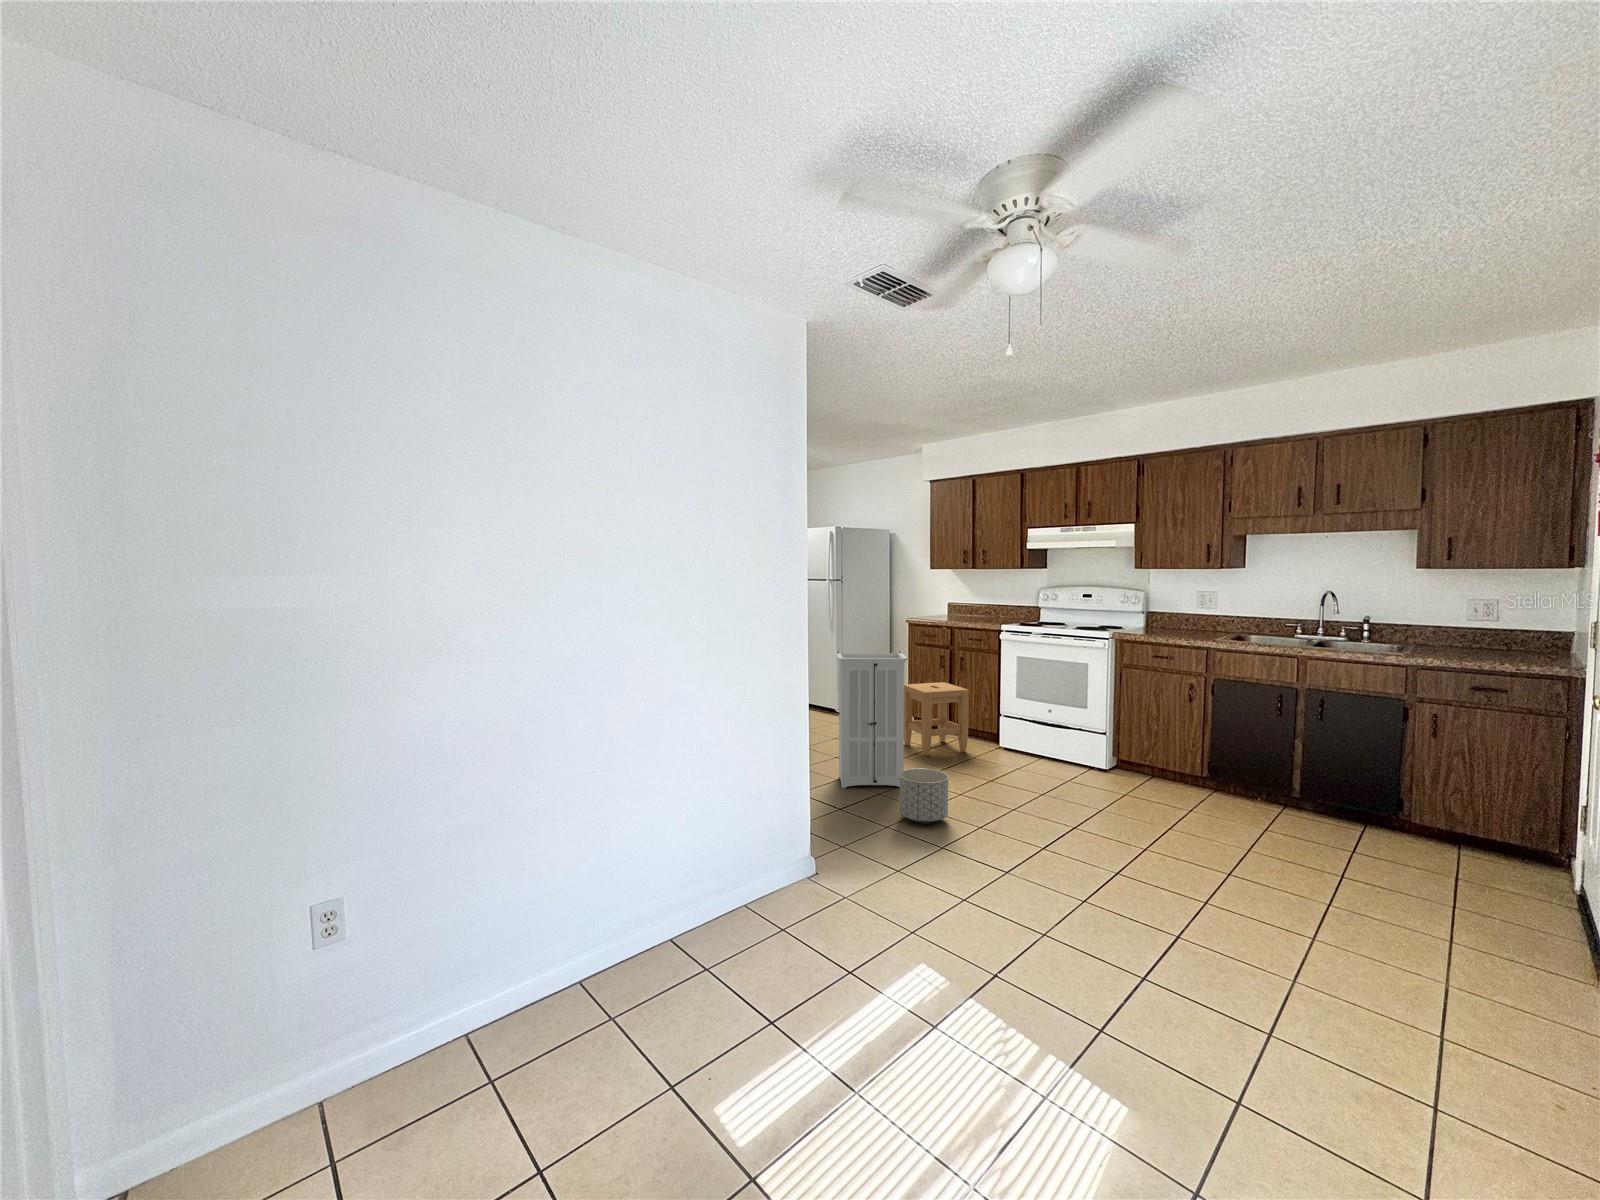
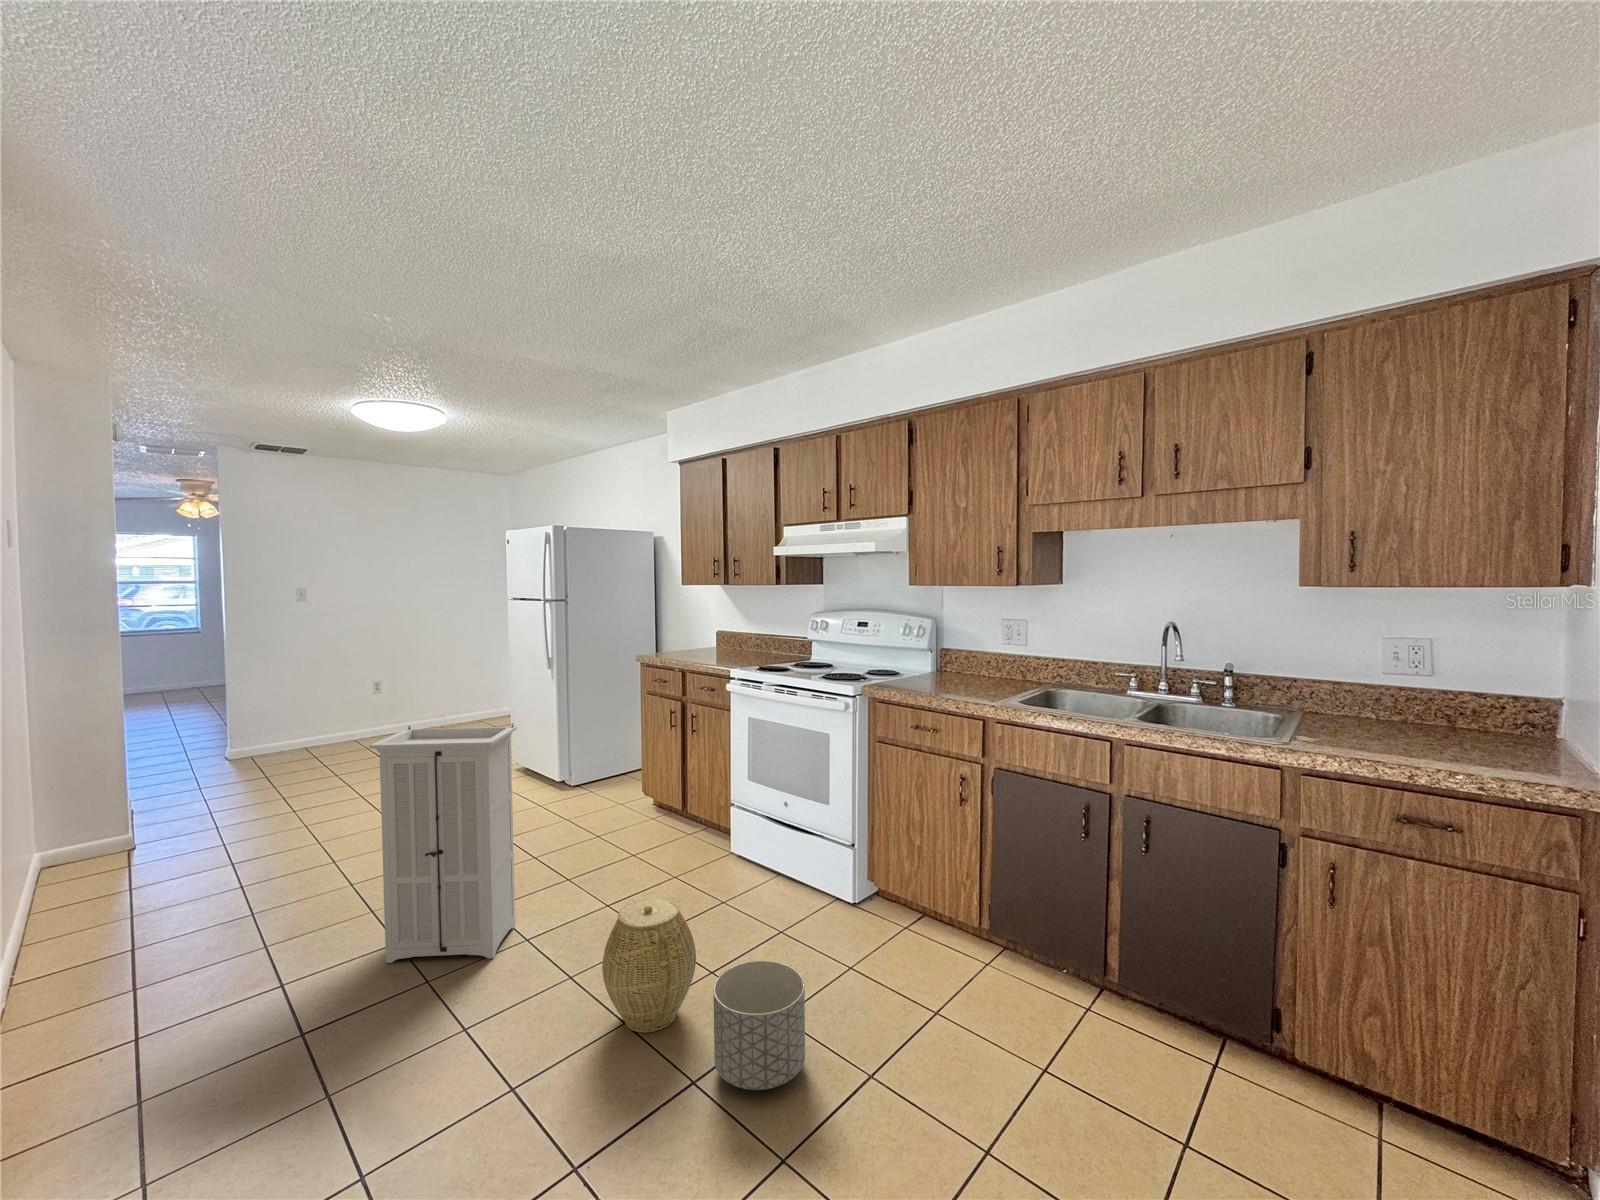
stool: present [904,682,969,756] -> none [600,750,683,870]
woven basket: none [999,746,1053,814] -> present [602,898,696,1033]
planter: present [899,768,948,824] -> present [713,961,805,1090]

